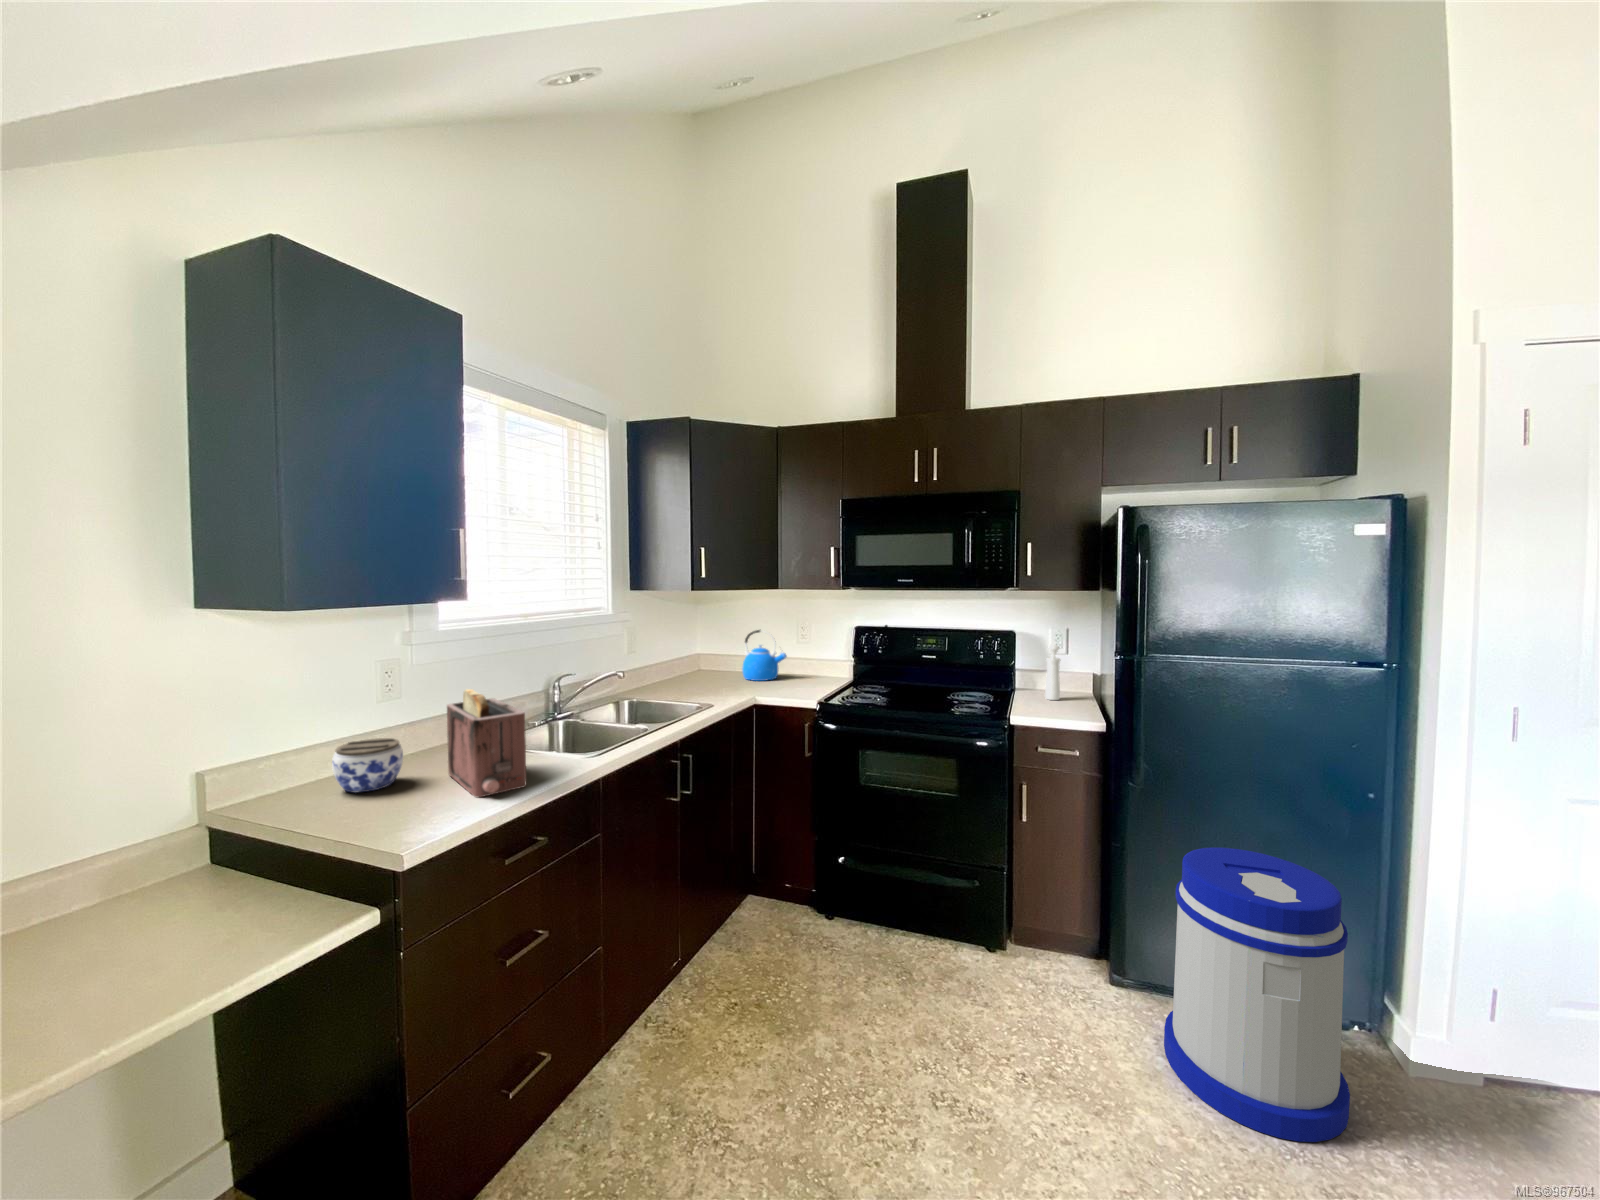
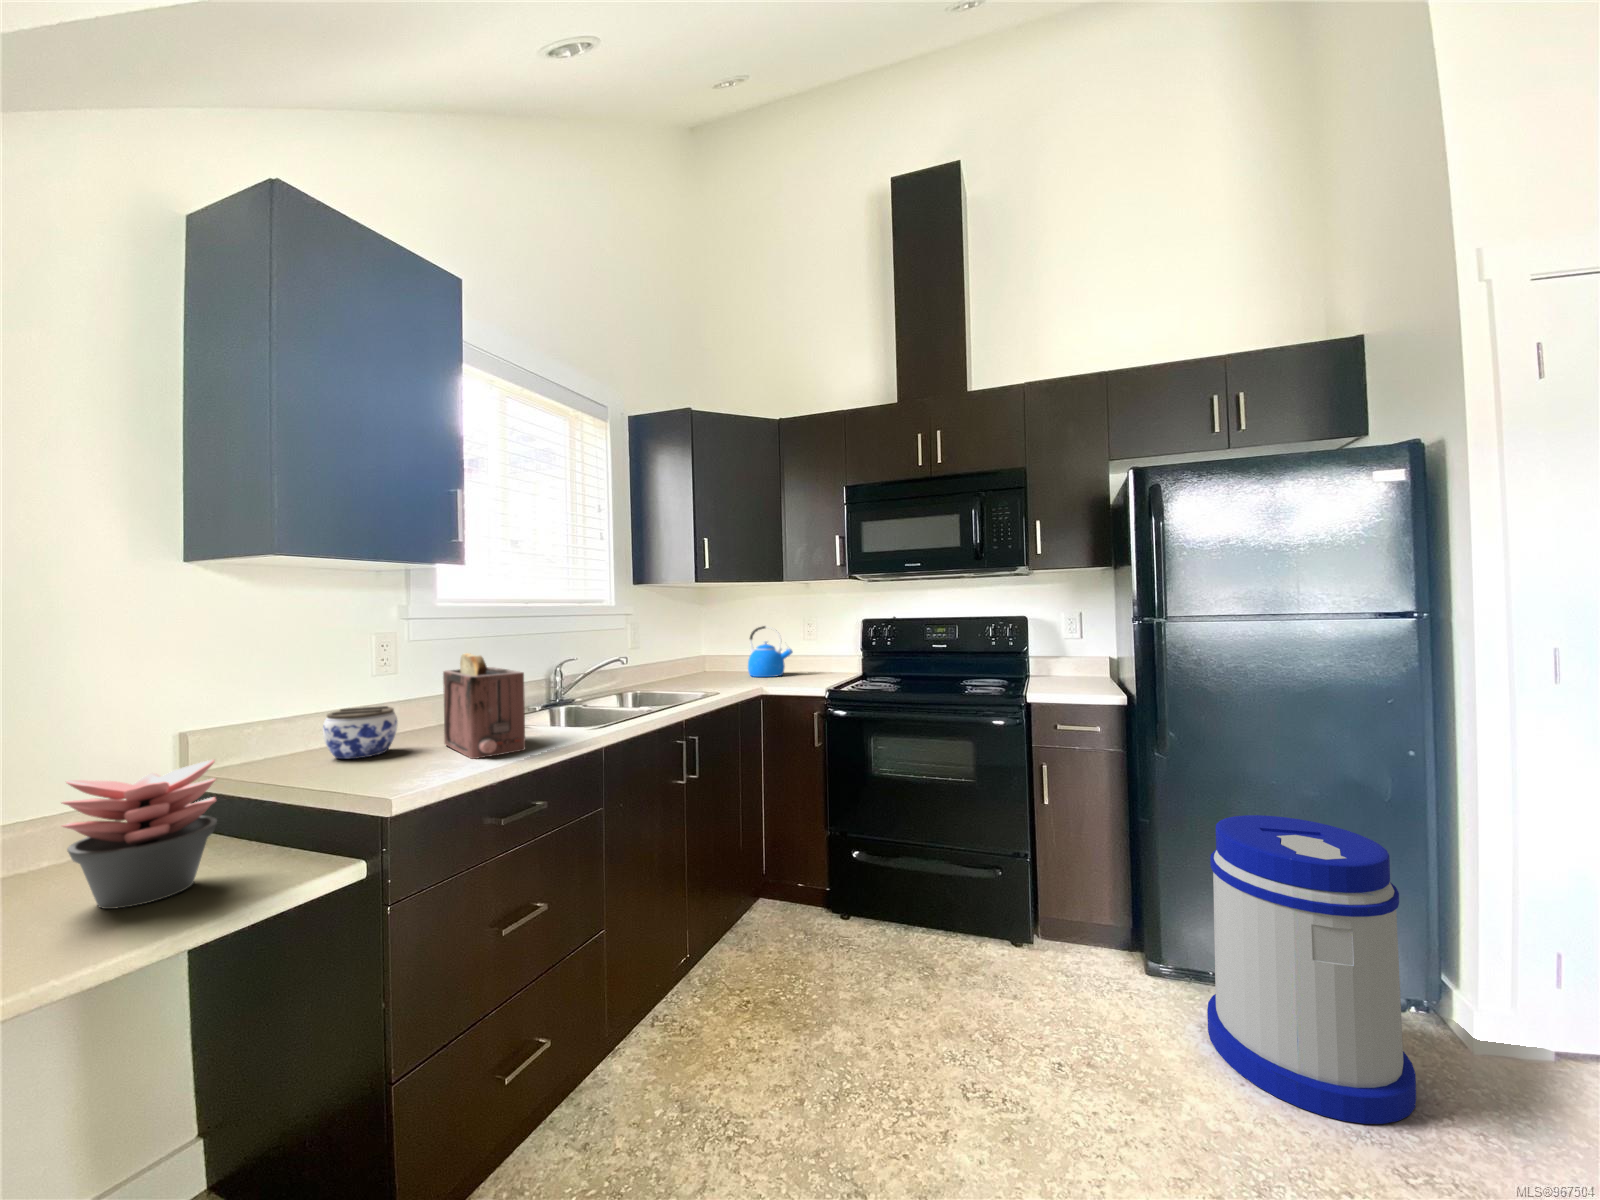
pepper mill: present [1045,645,1060,700] -> none [1058,628,1075,683]
succulent plant: none [95,813,239,962] -> present [62,760,217,909]

